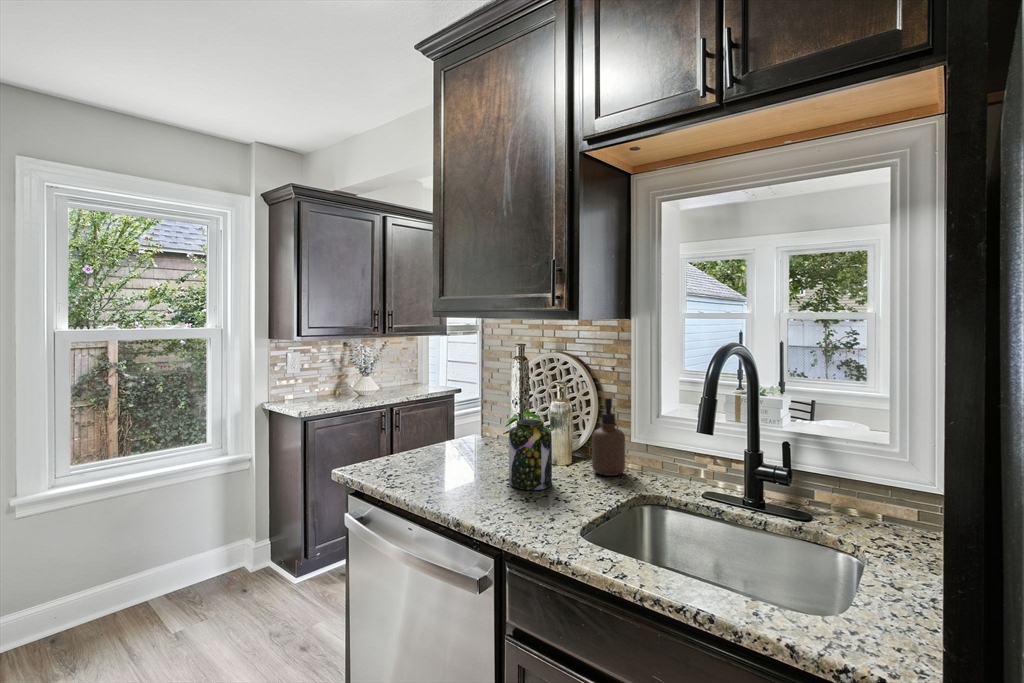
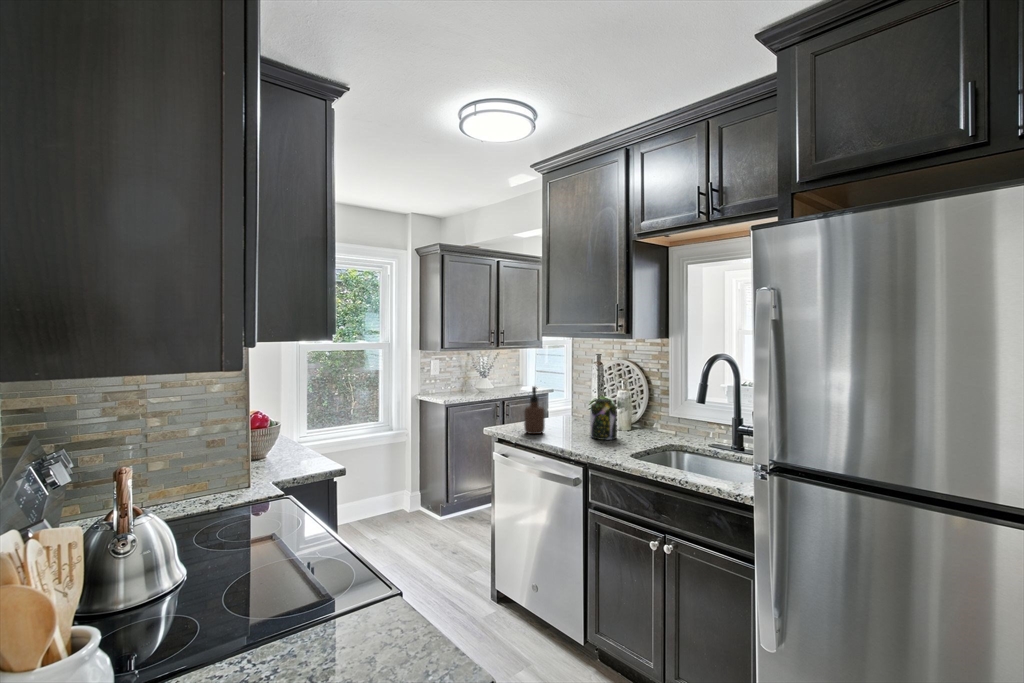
soap dispenser: present [592,397,625,476] -> present [524,386,545,434]

